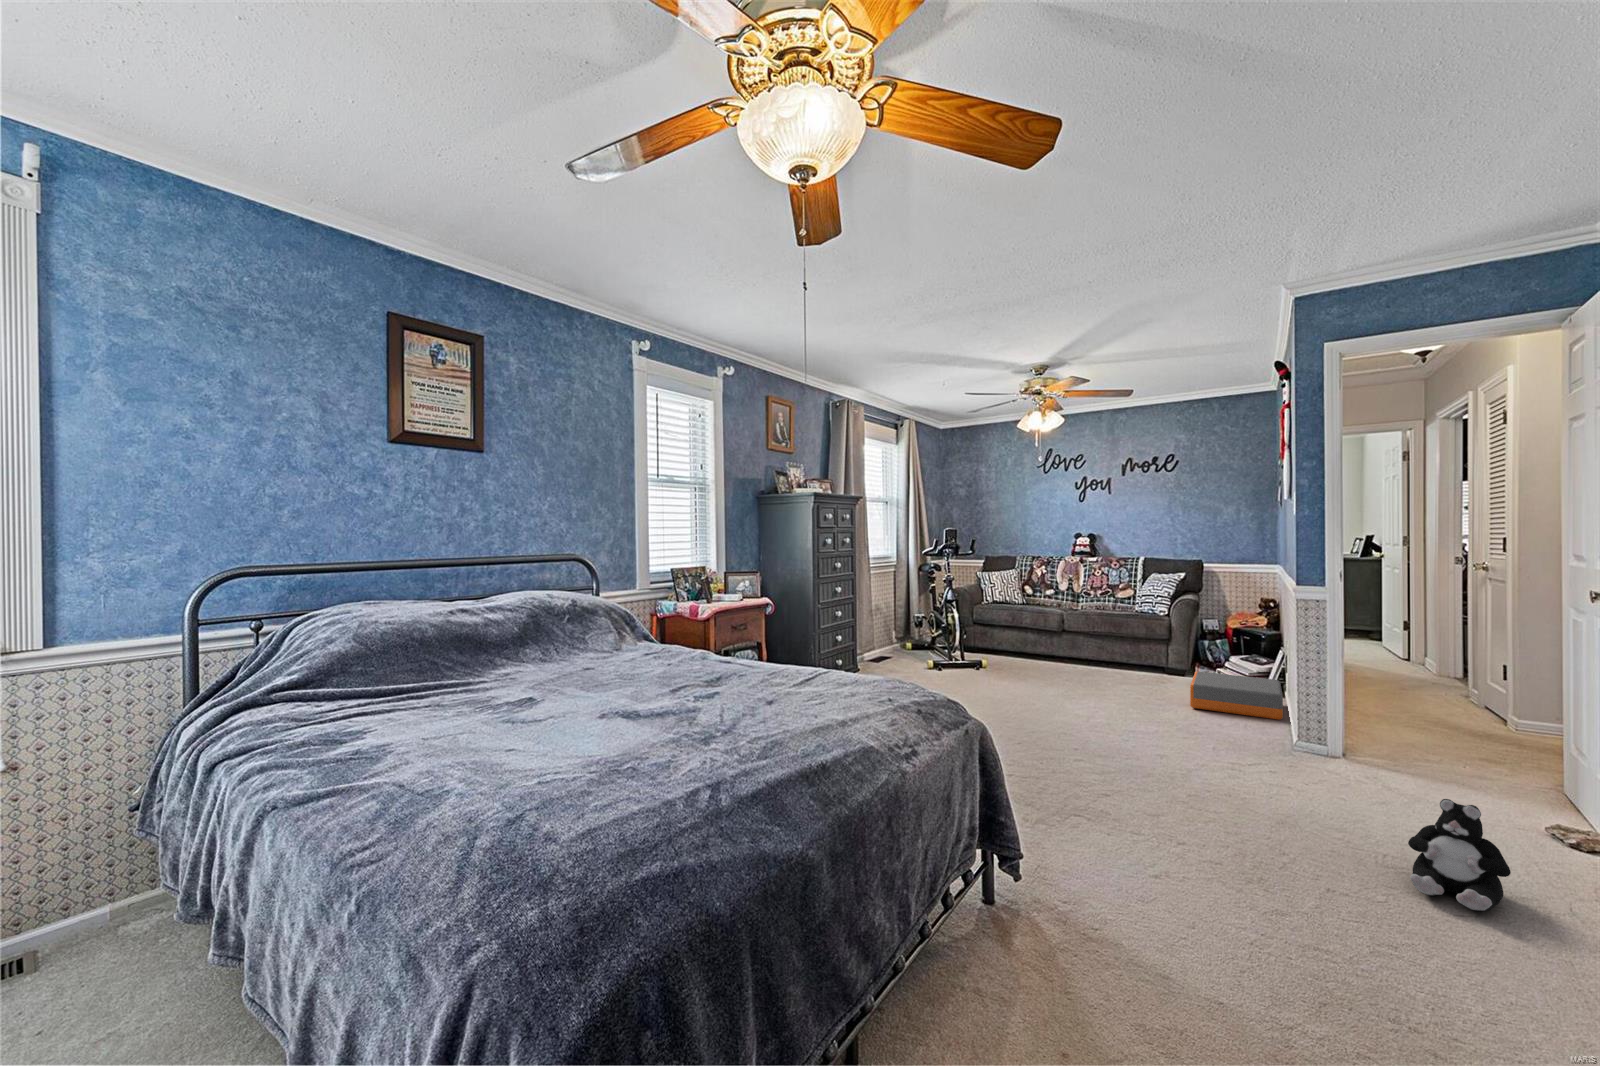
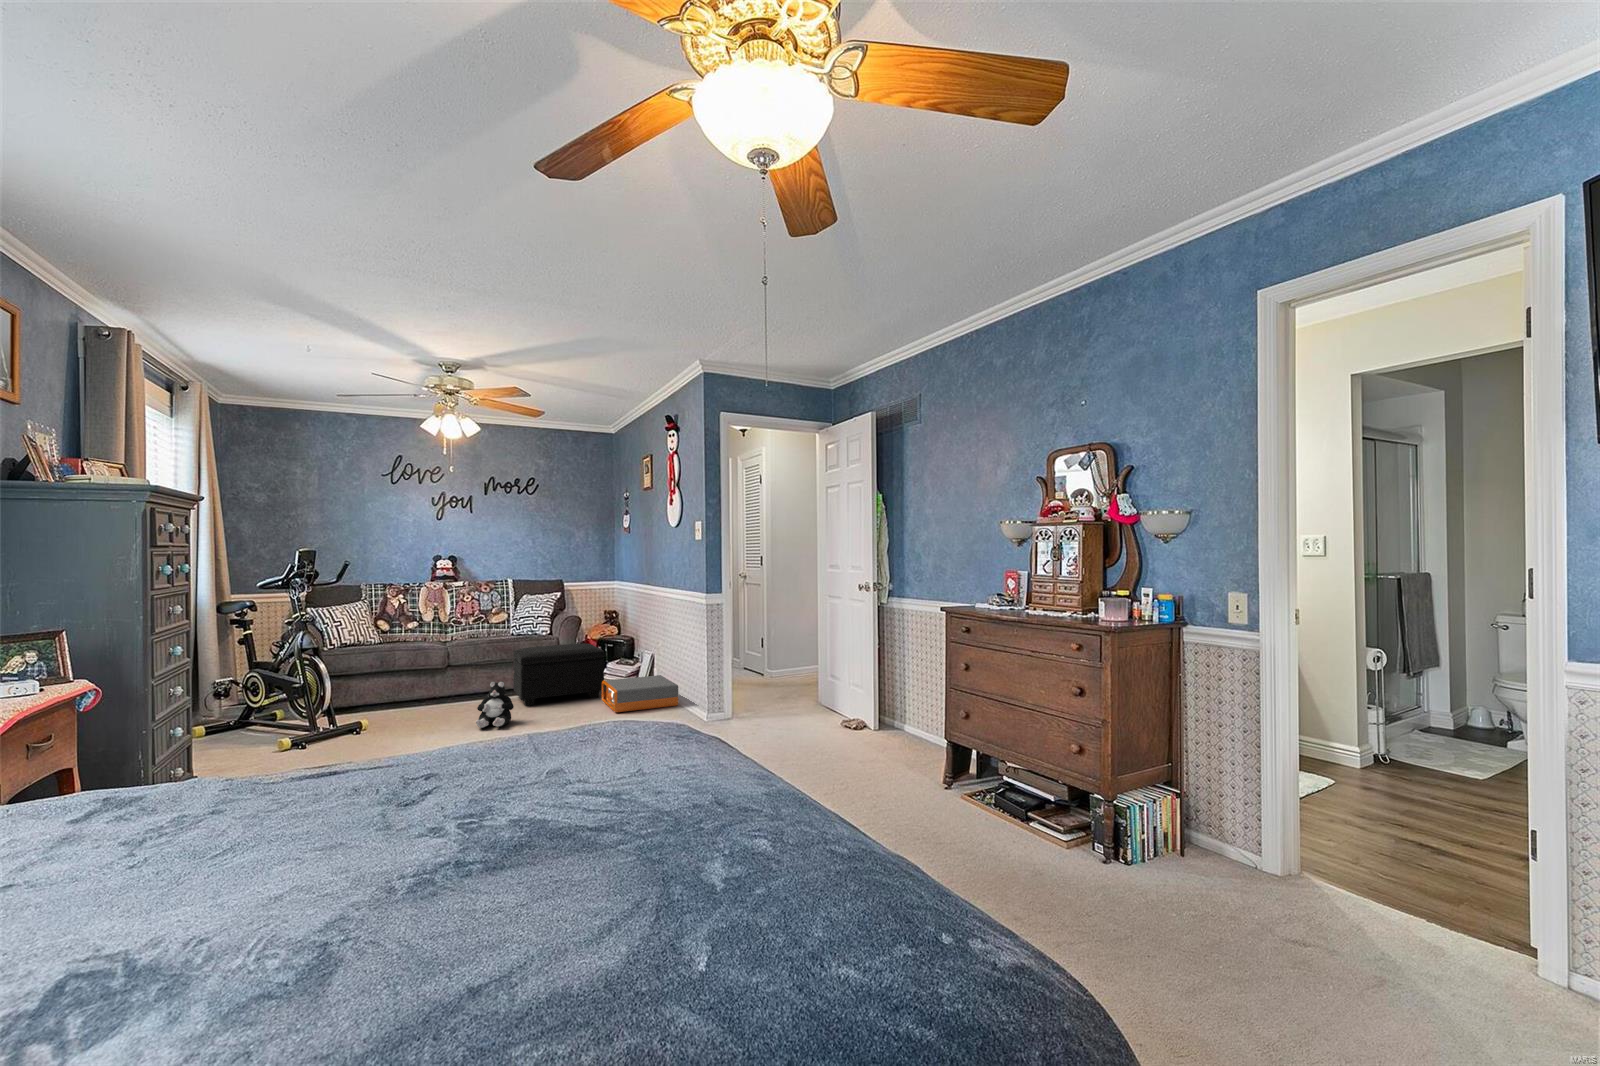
footstool: none [1112,625,1209,689] -> present [513,643,604,706]
plush toy: present [1408,799,1511,911] -> present [476,681,514,728]

